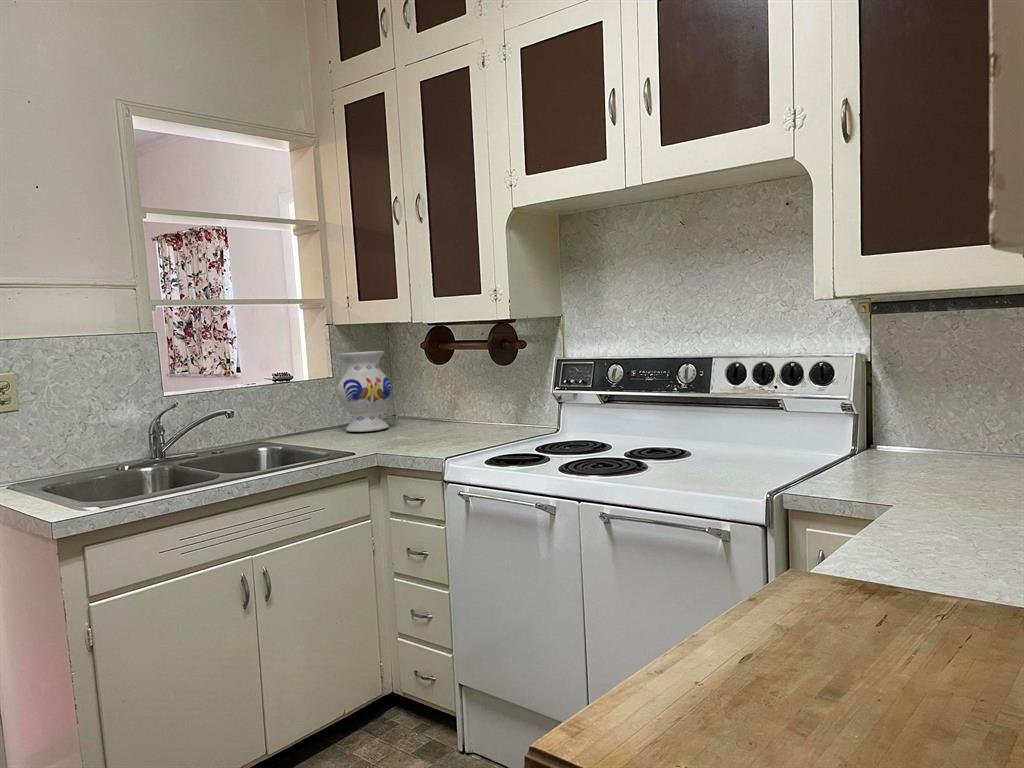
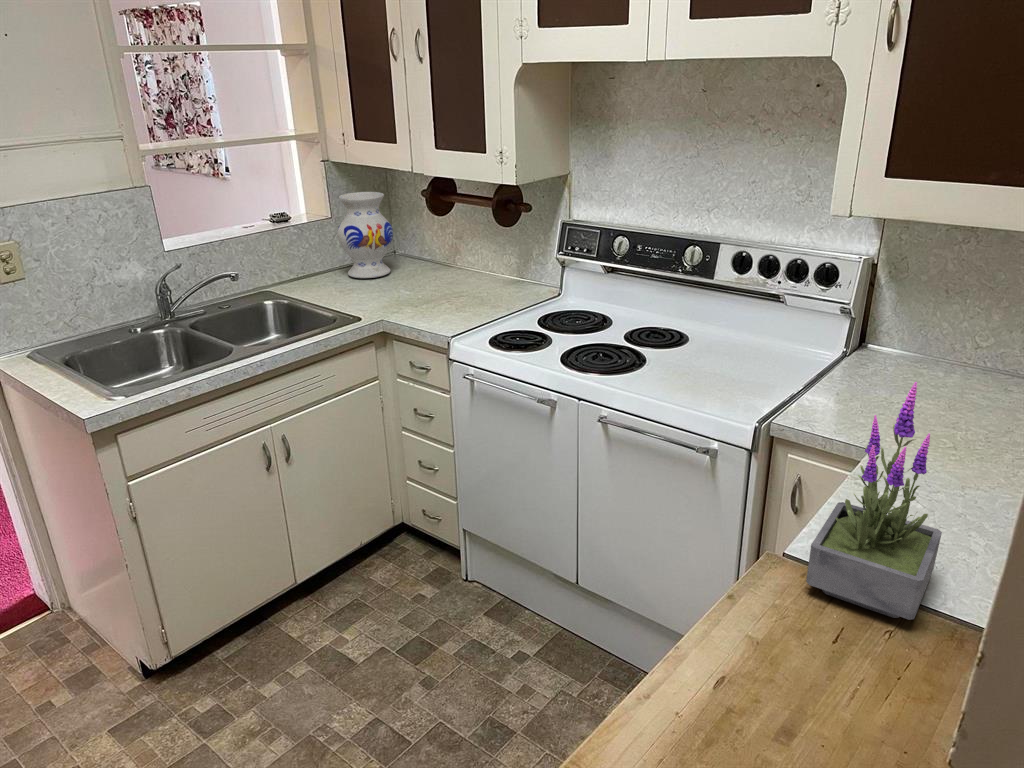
potted plant: none [835,338,981,616] -> present [806,382,942,620]

